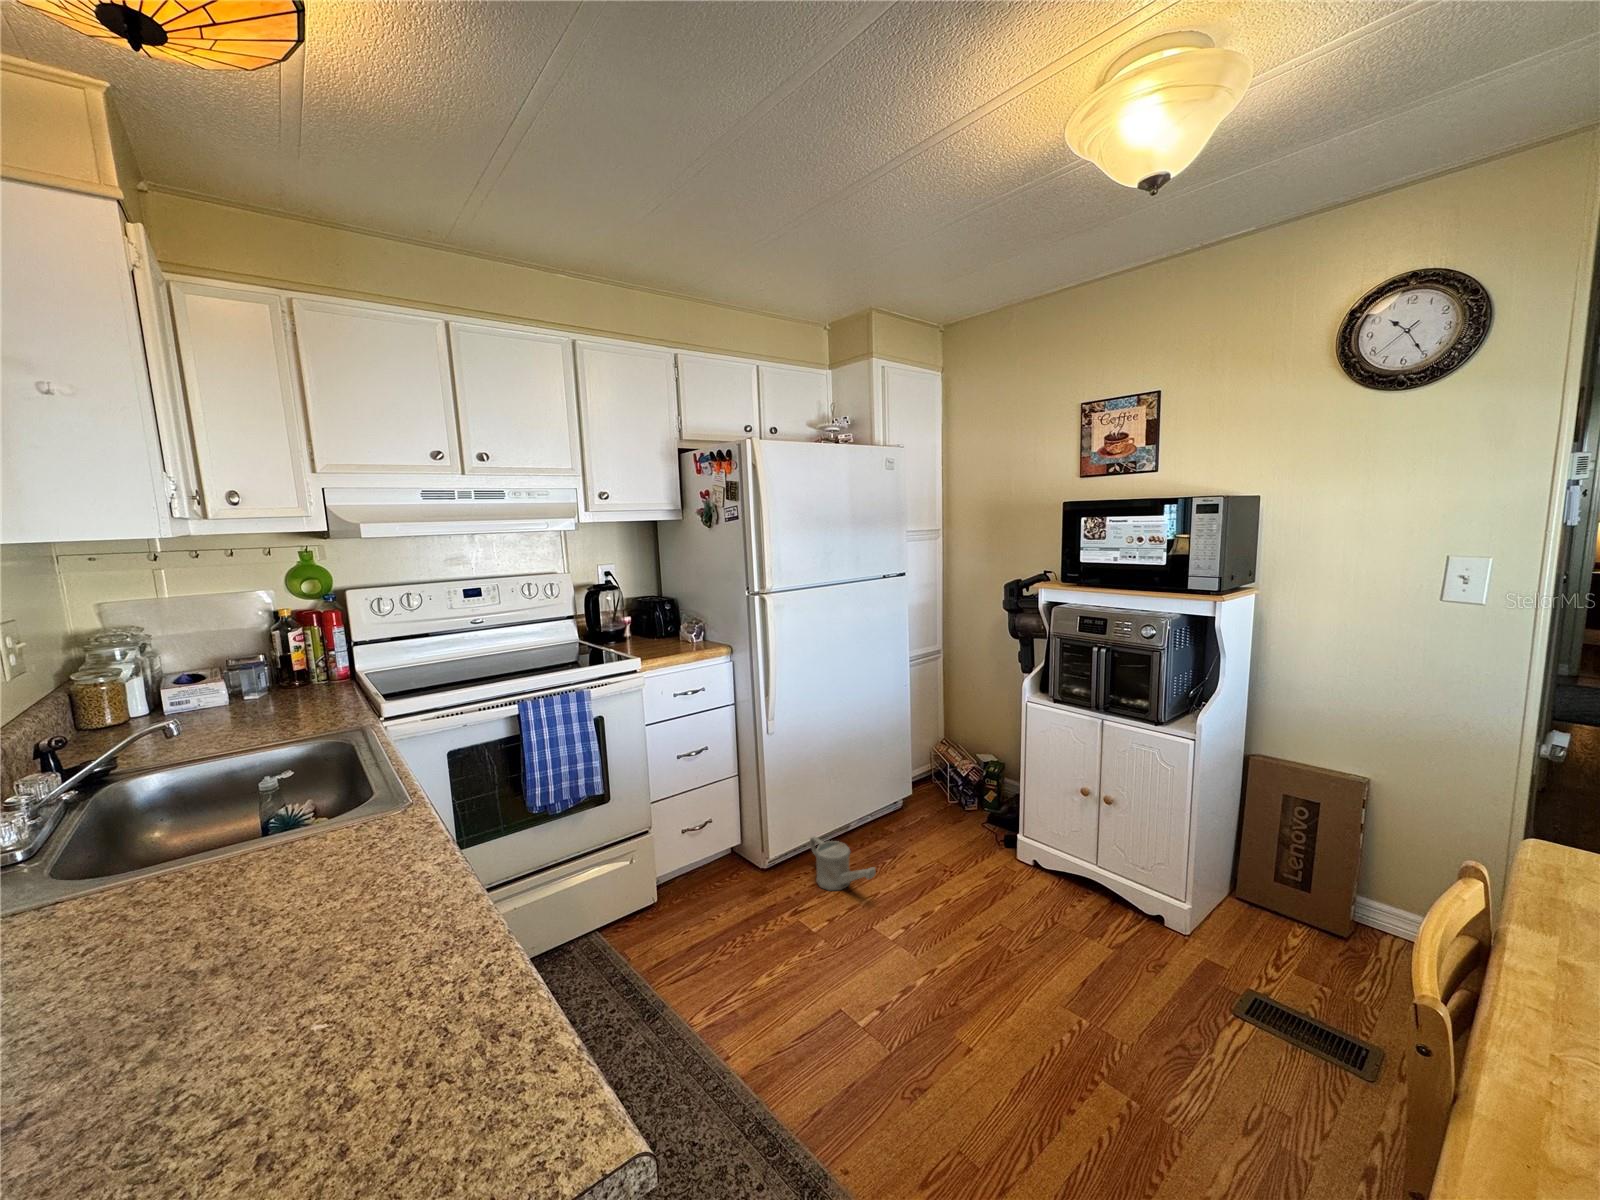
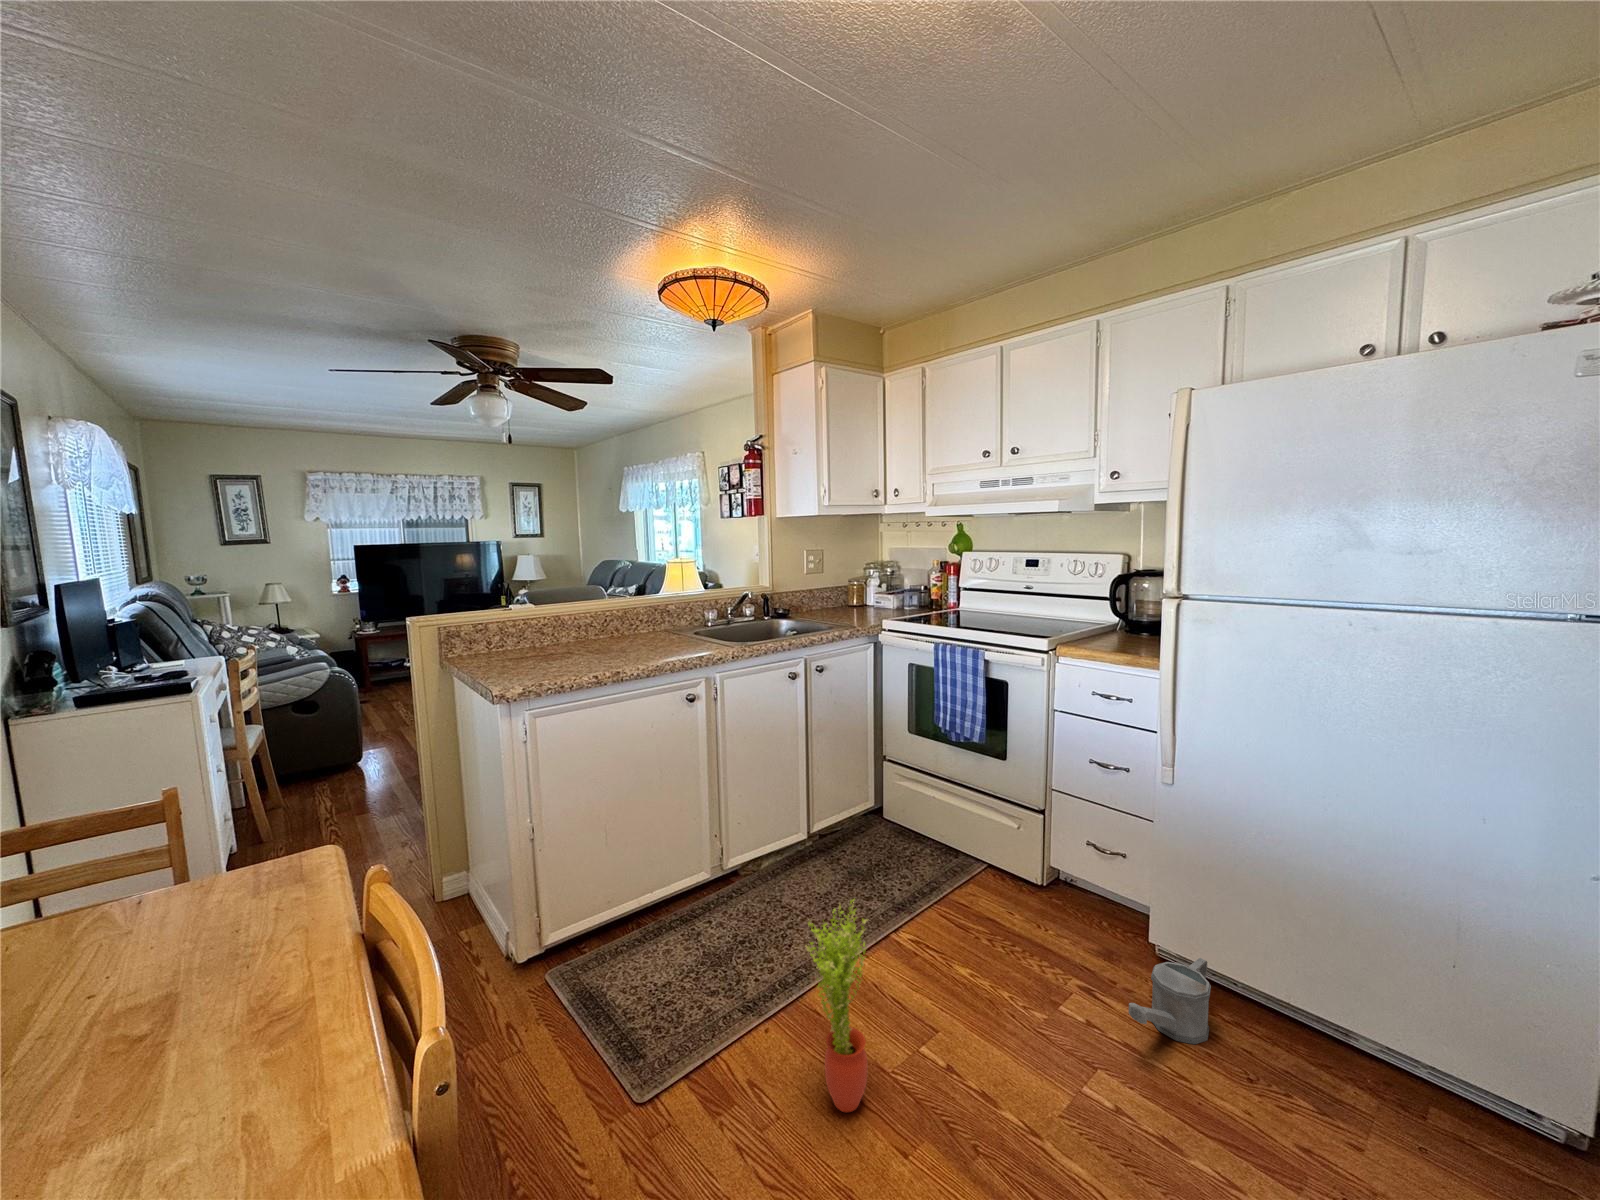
potted plant: none [881,912,965,1097] -> present [806,901,868,1112]

